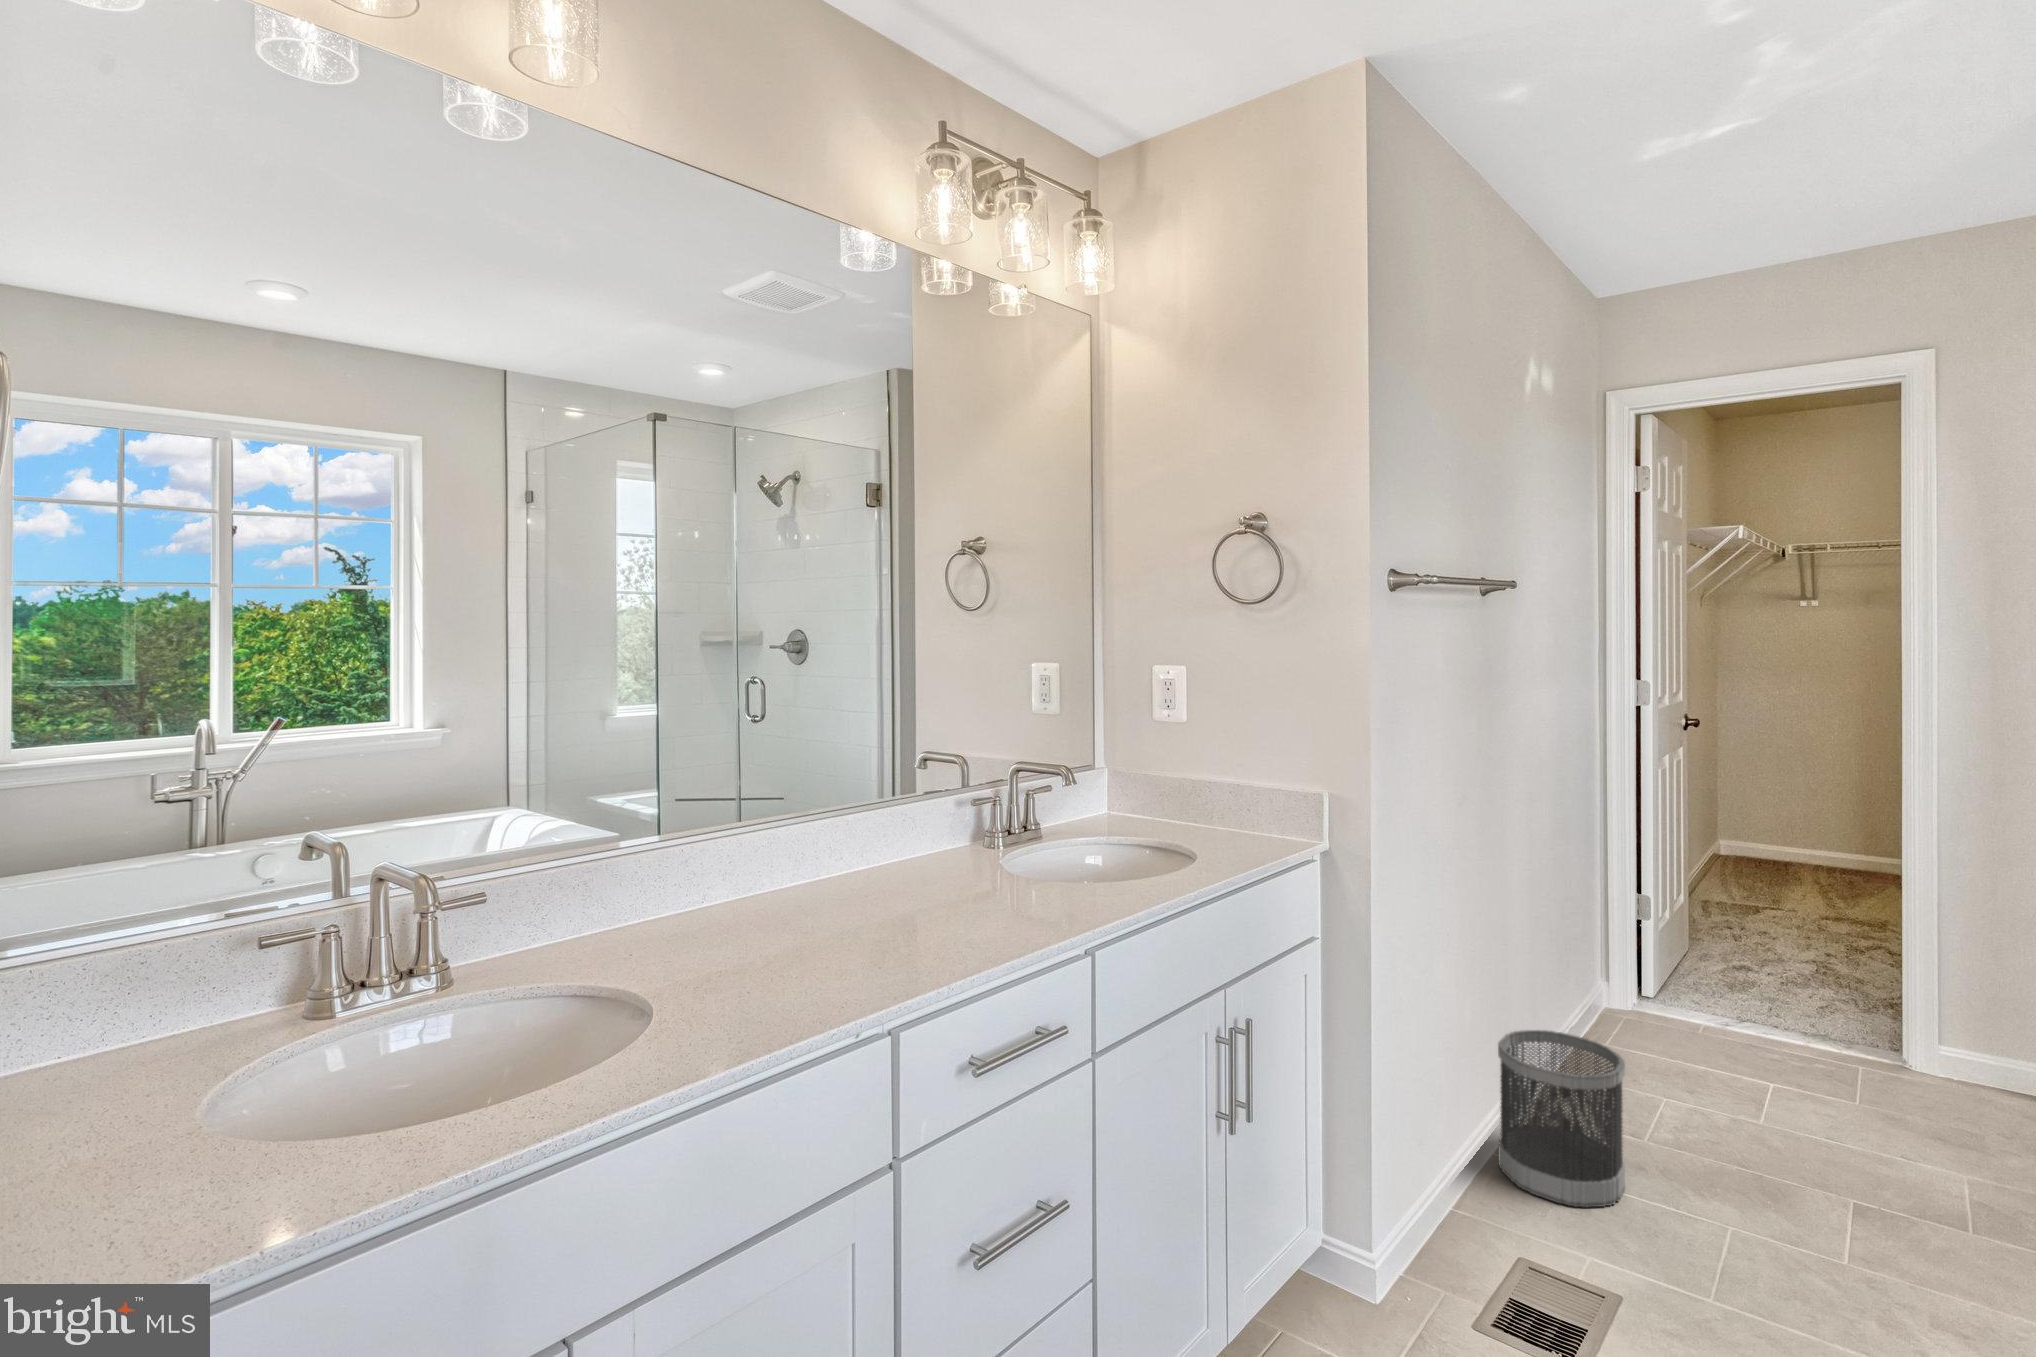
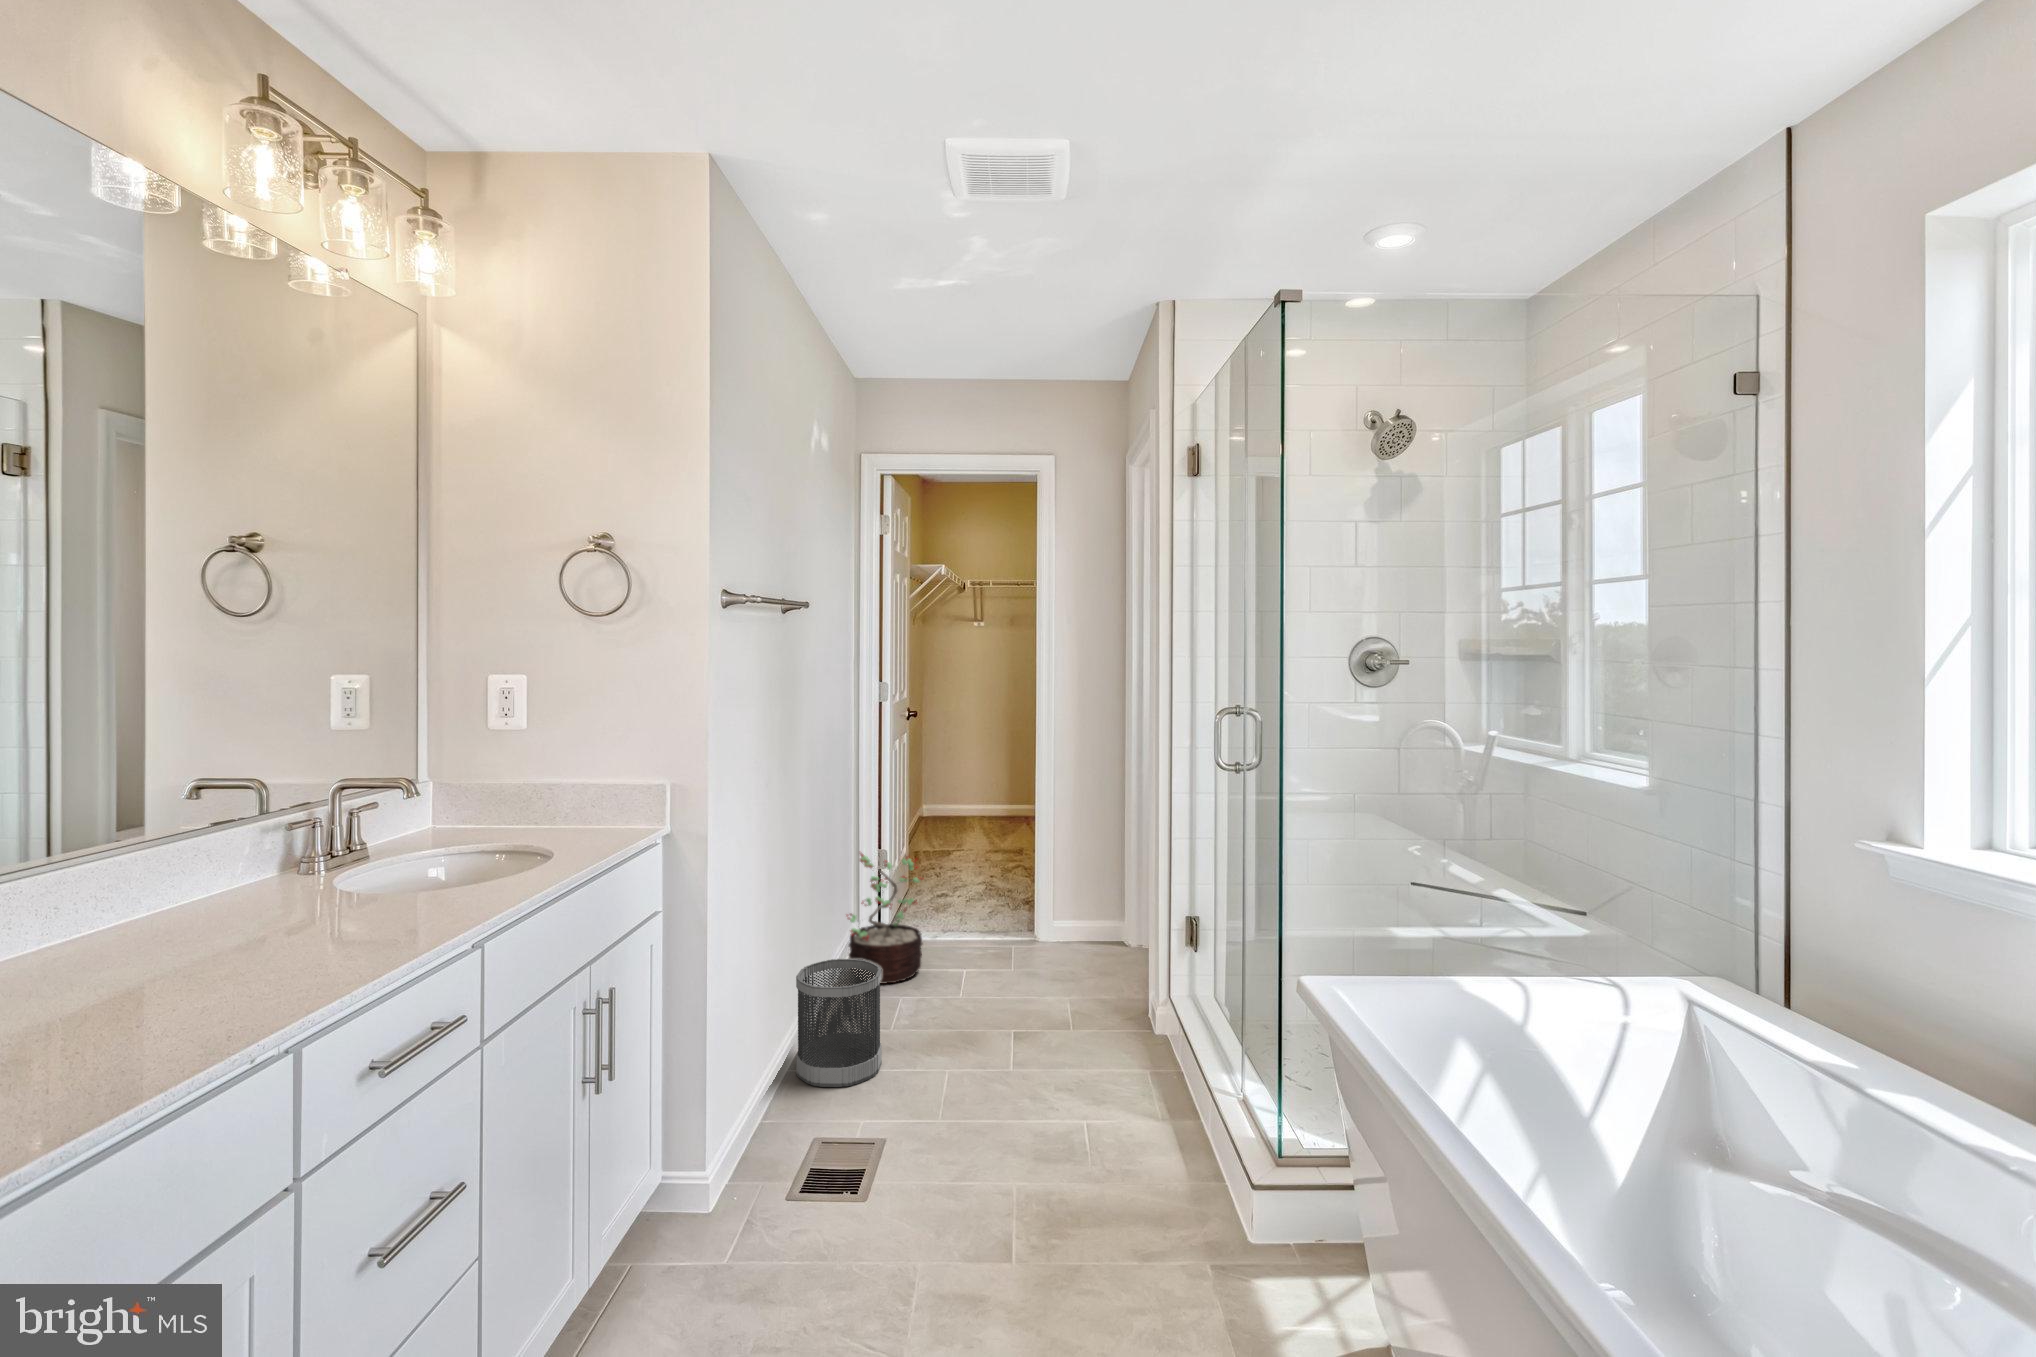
decorative plant: none [1578,893,1705,1079] -> present [848,853,924,984]

